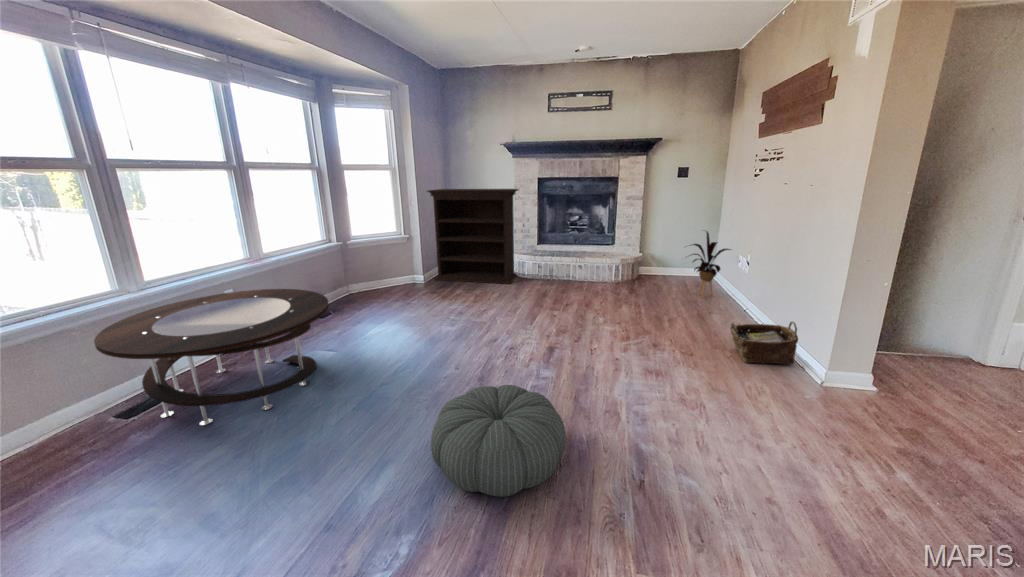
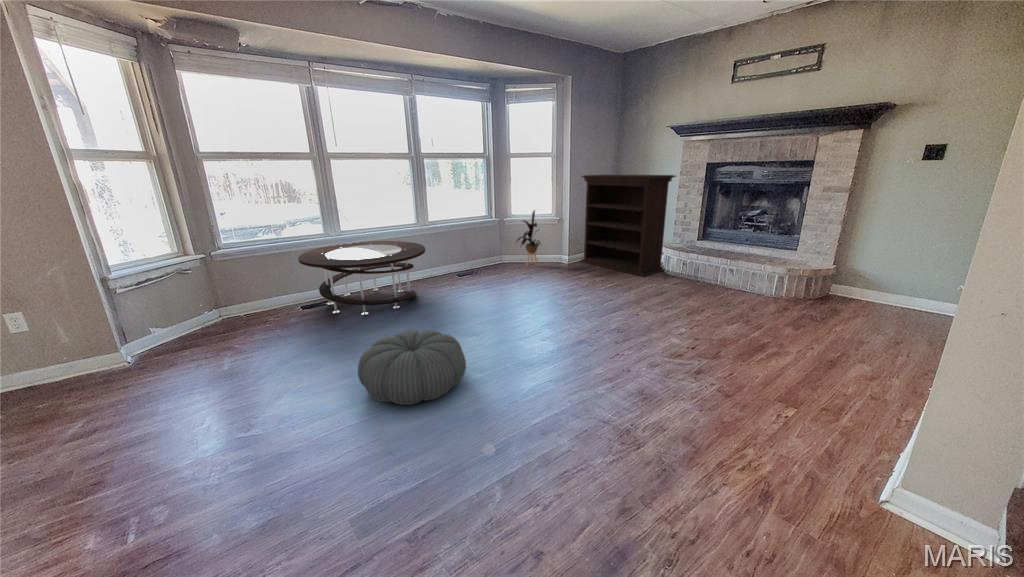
house plant: present [692,231,730,298] -> present [517,210,541,266]
woven basket: present [730,322,798,364] -> none [773,362,883,446]

